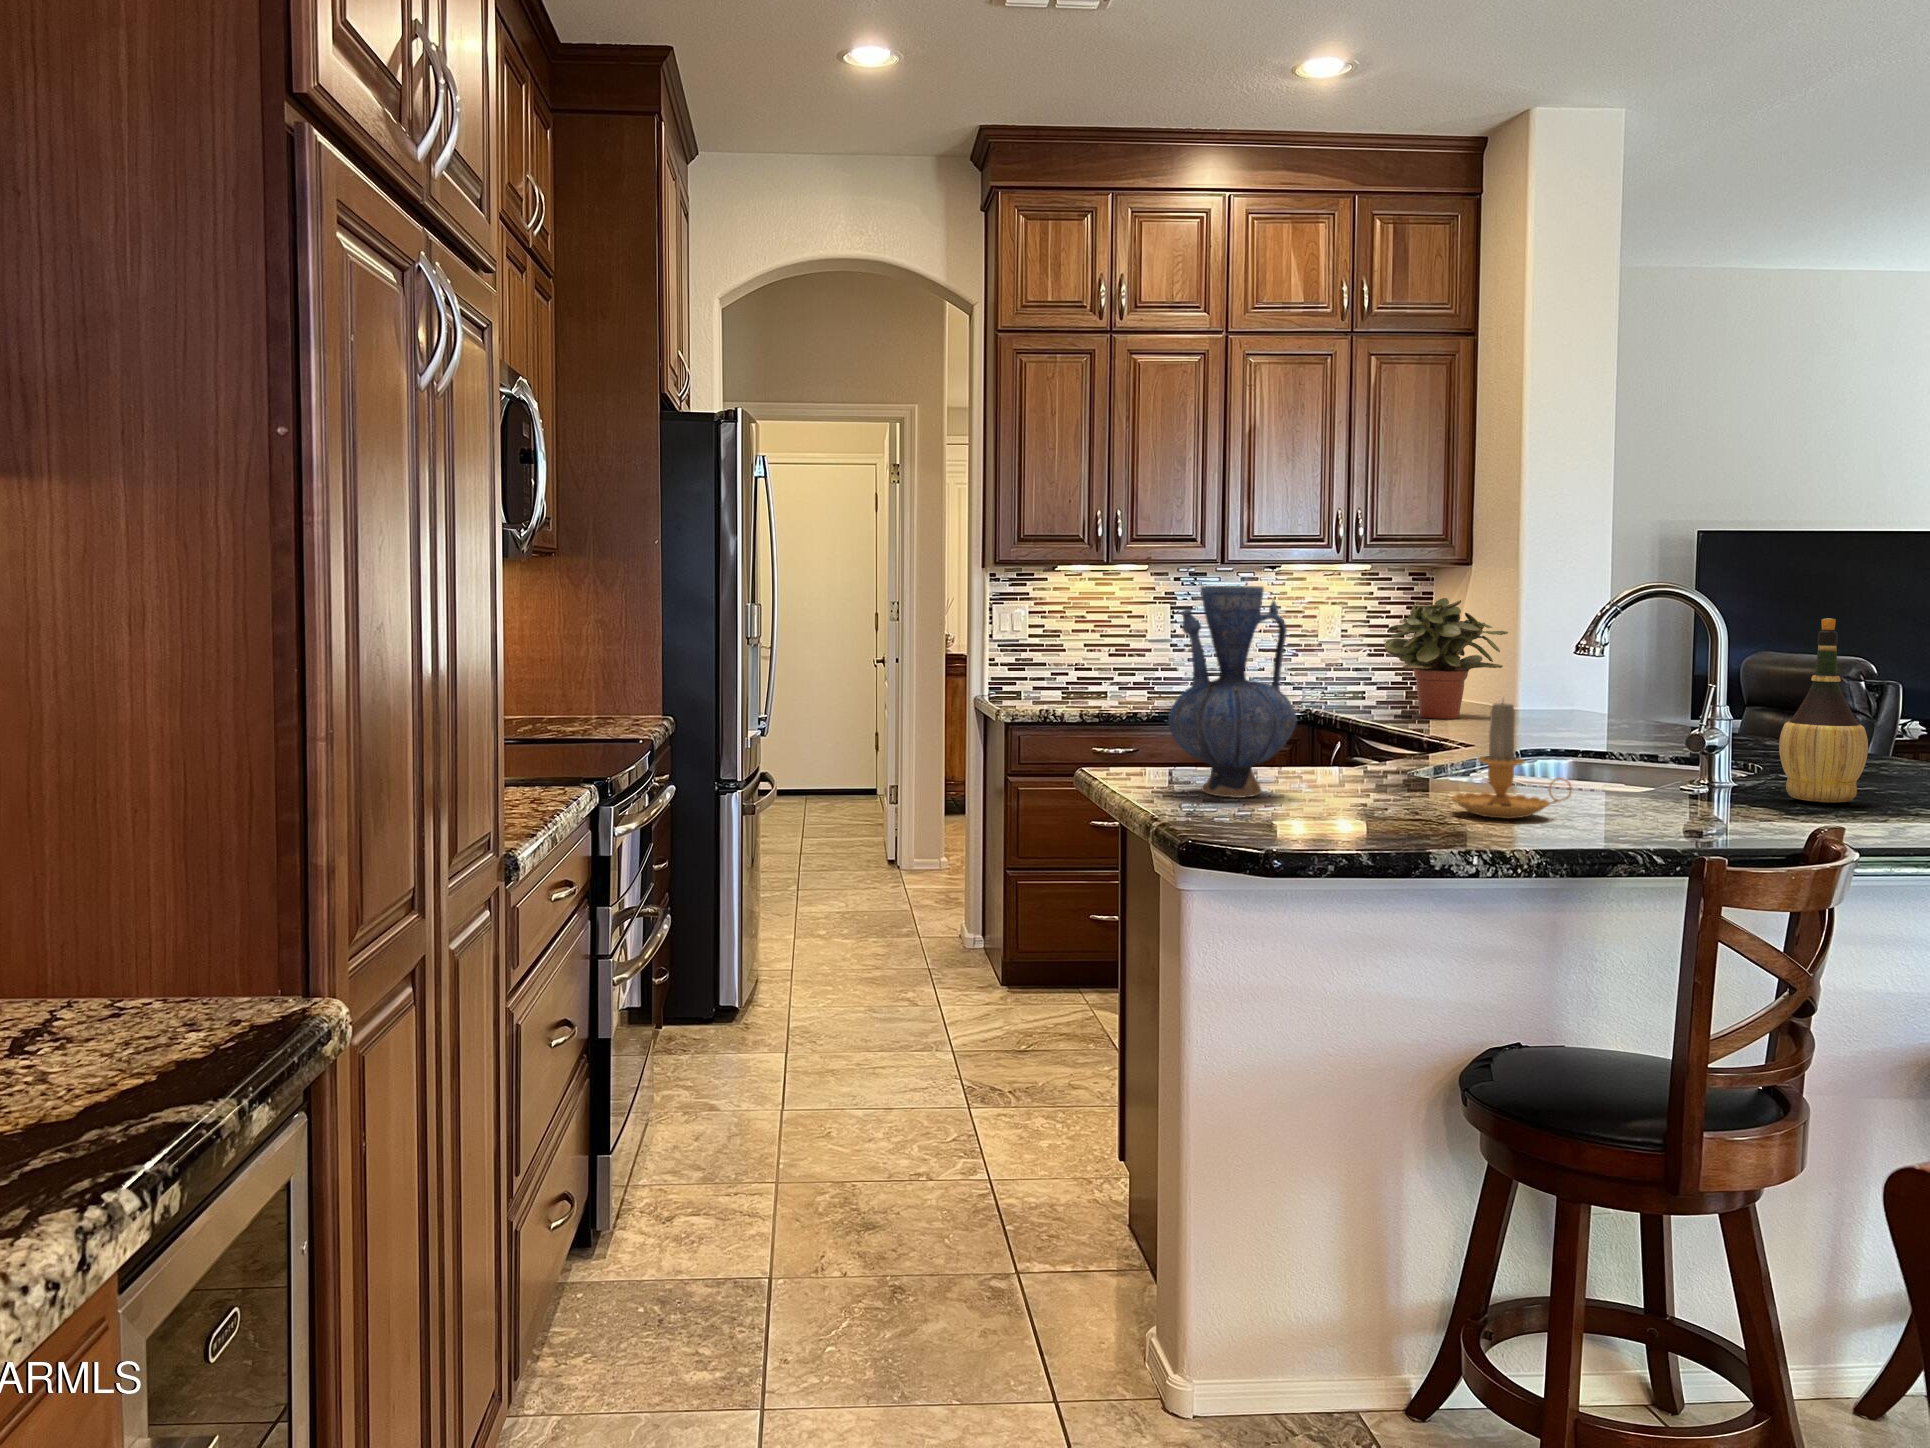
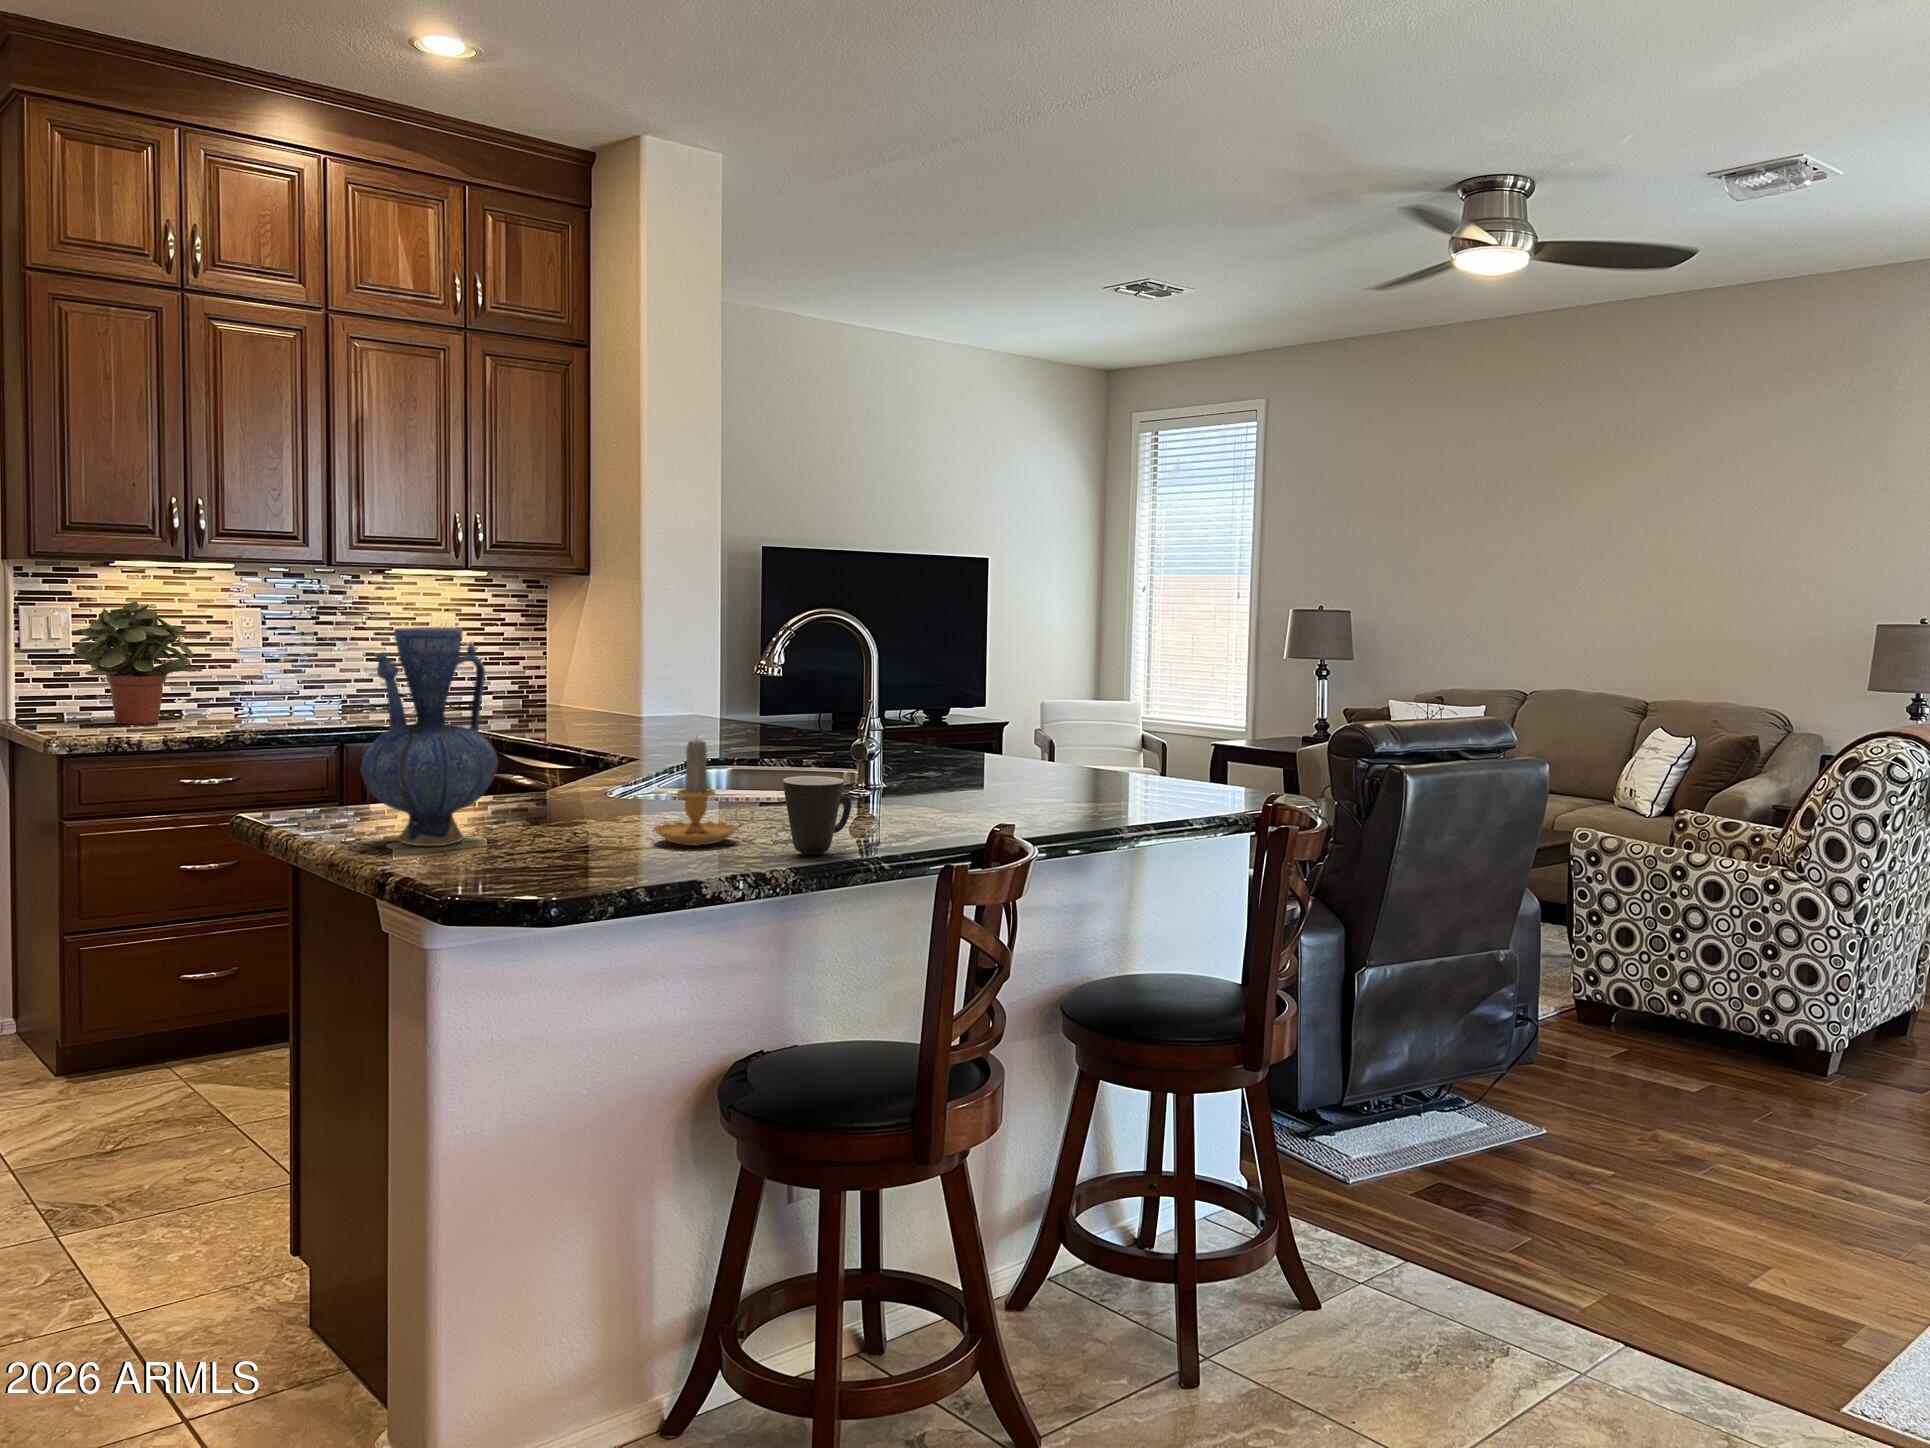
potted plant: present [1384,598,1508,719] -> present [72,602,207,724]
wine bottle: present [1779,618,1868,803] -> none [892,655,952,804]
mug: none [1599,746,1690,838] -> present [783,776,851,855]

